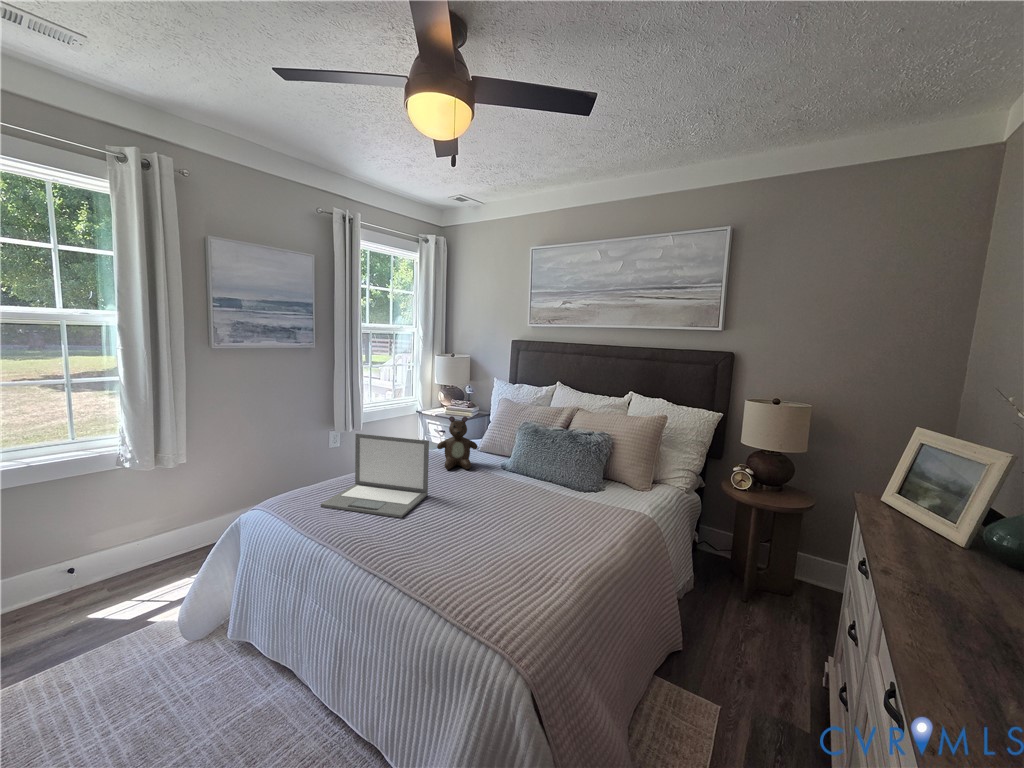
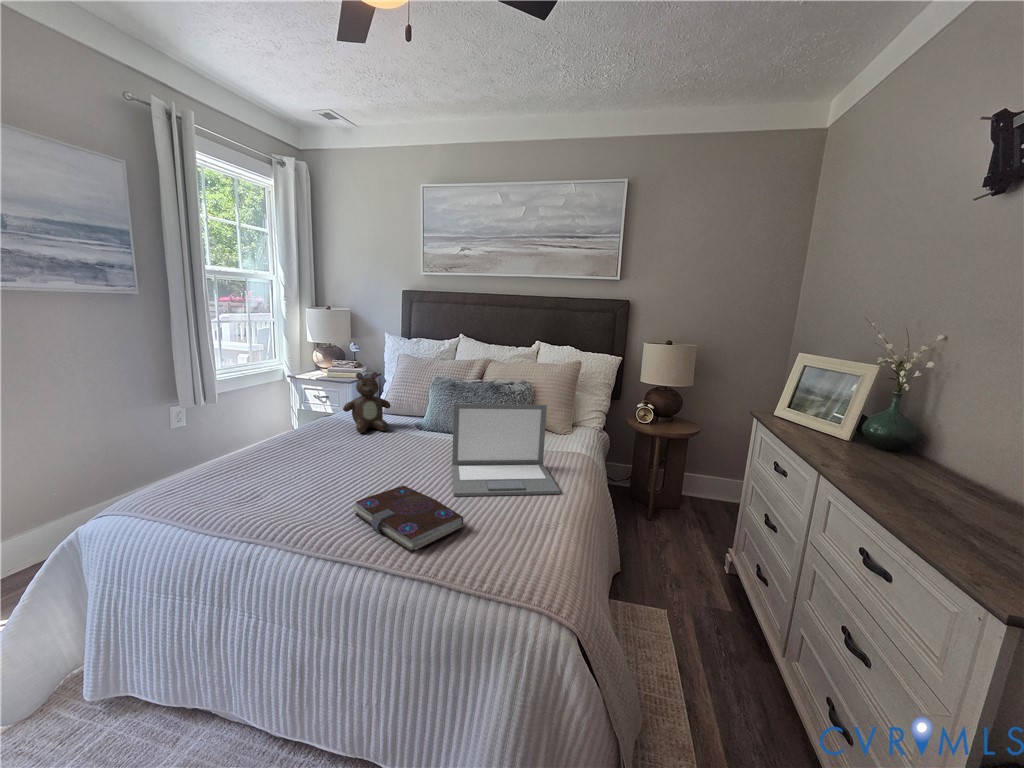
laptop: present [321,434,429,518] -> present [452,404,560,496]
book: none [401,521,479,578] -> present [353,485,463,552]

